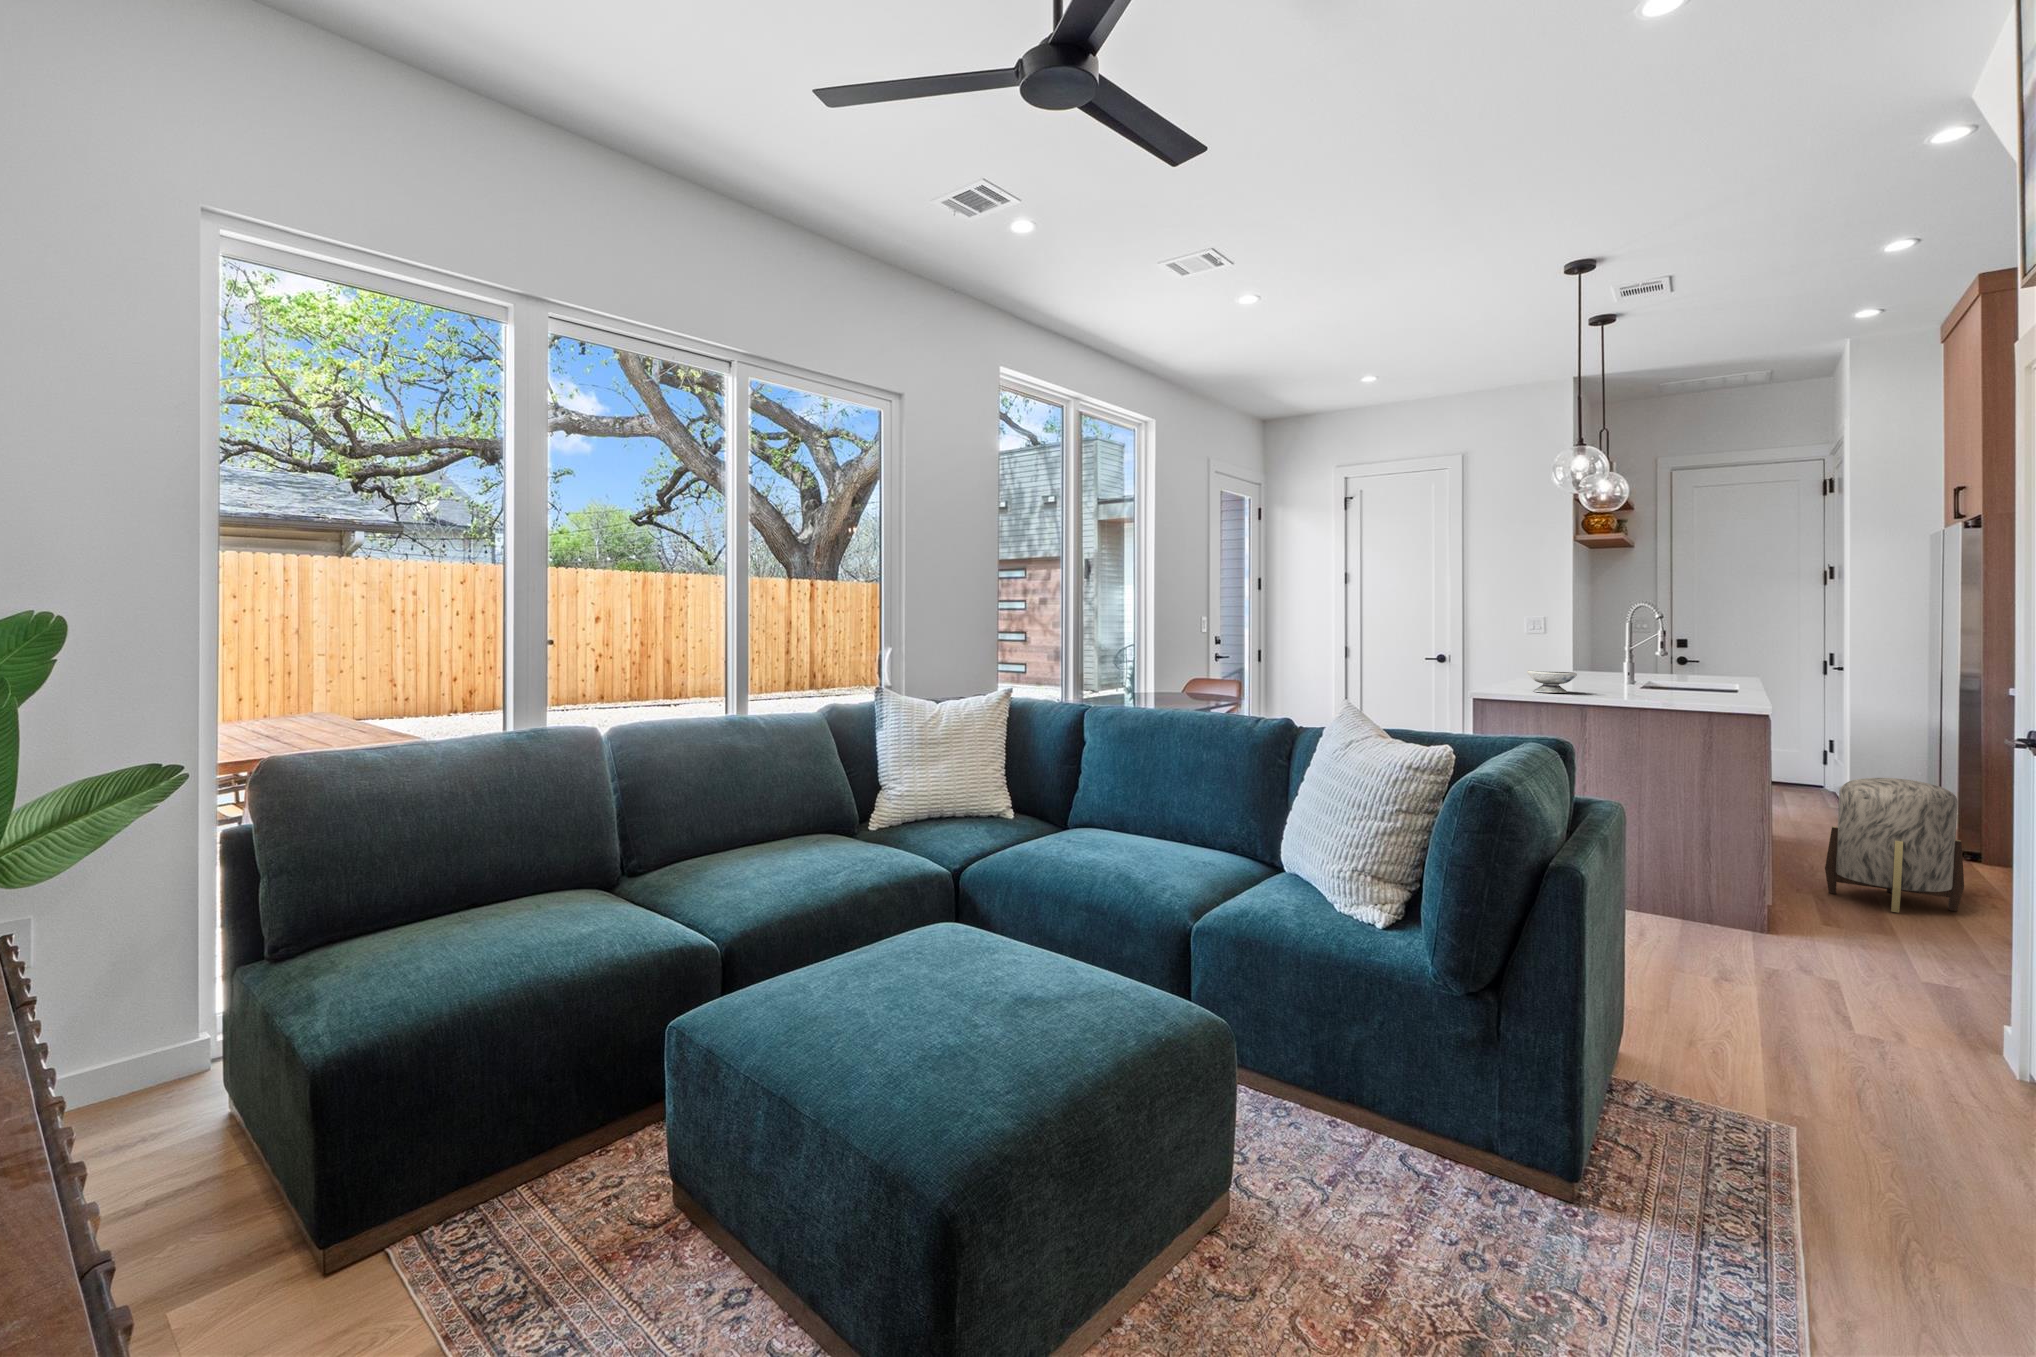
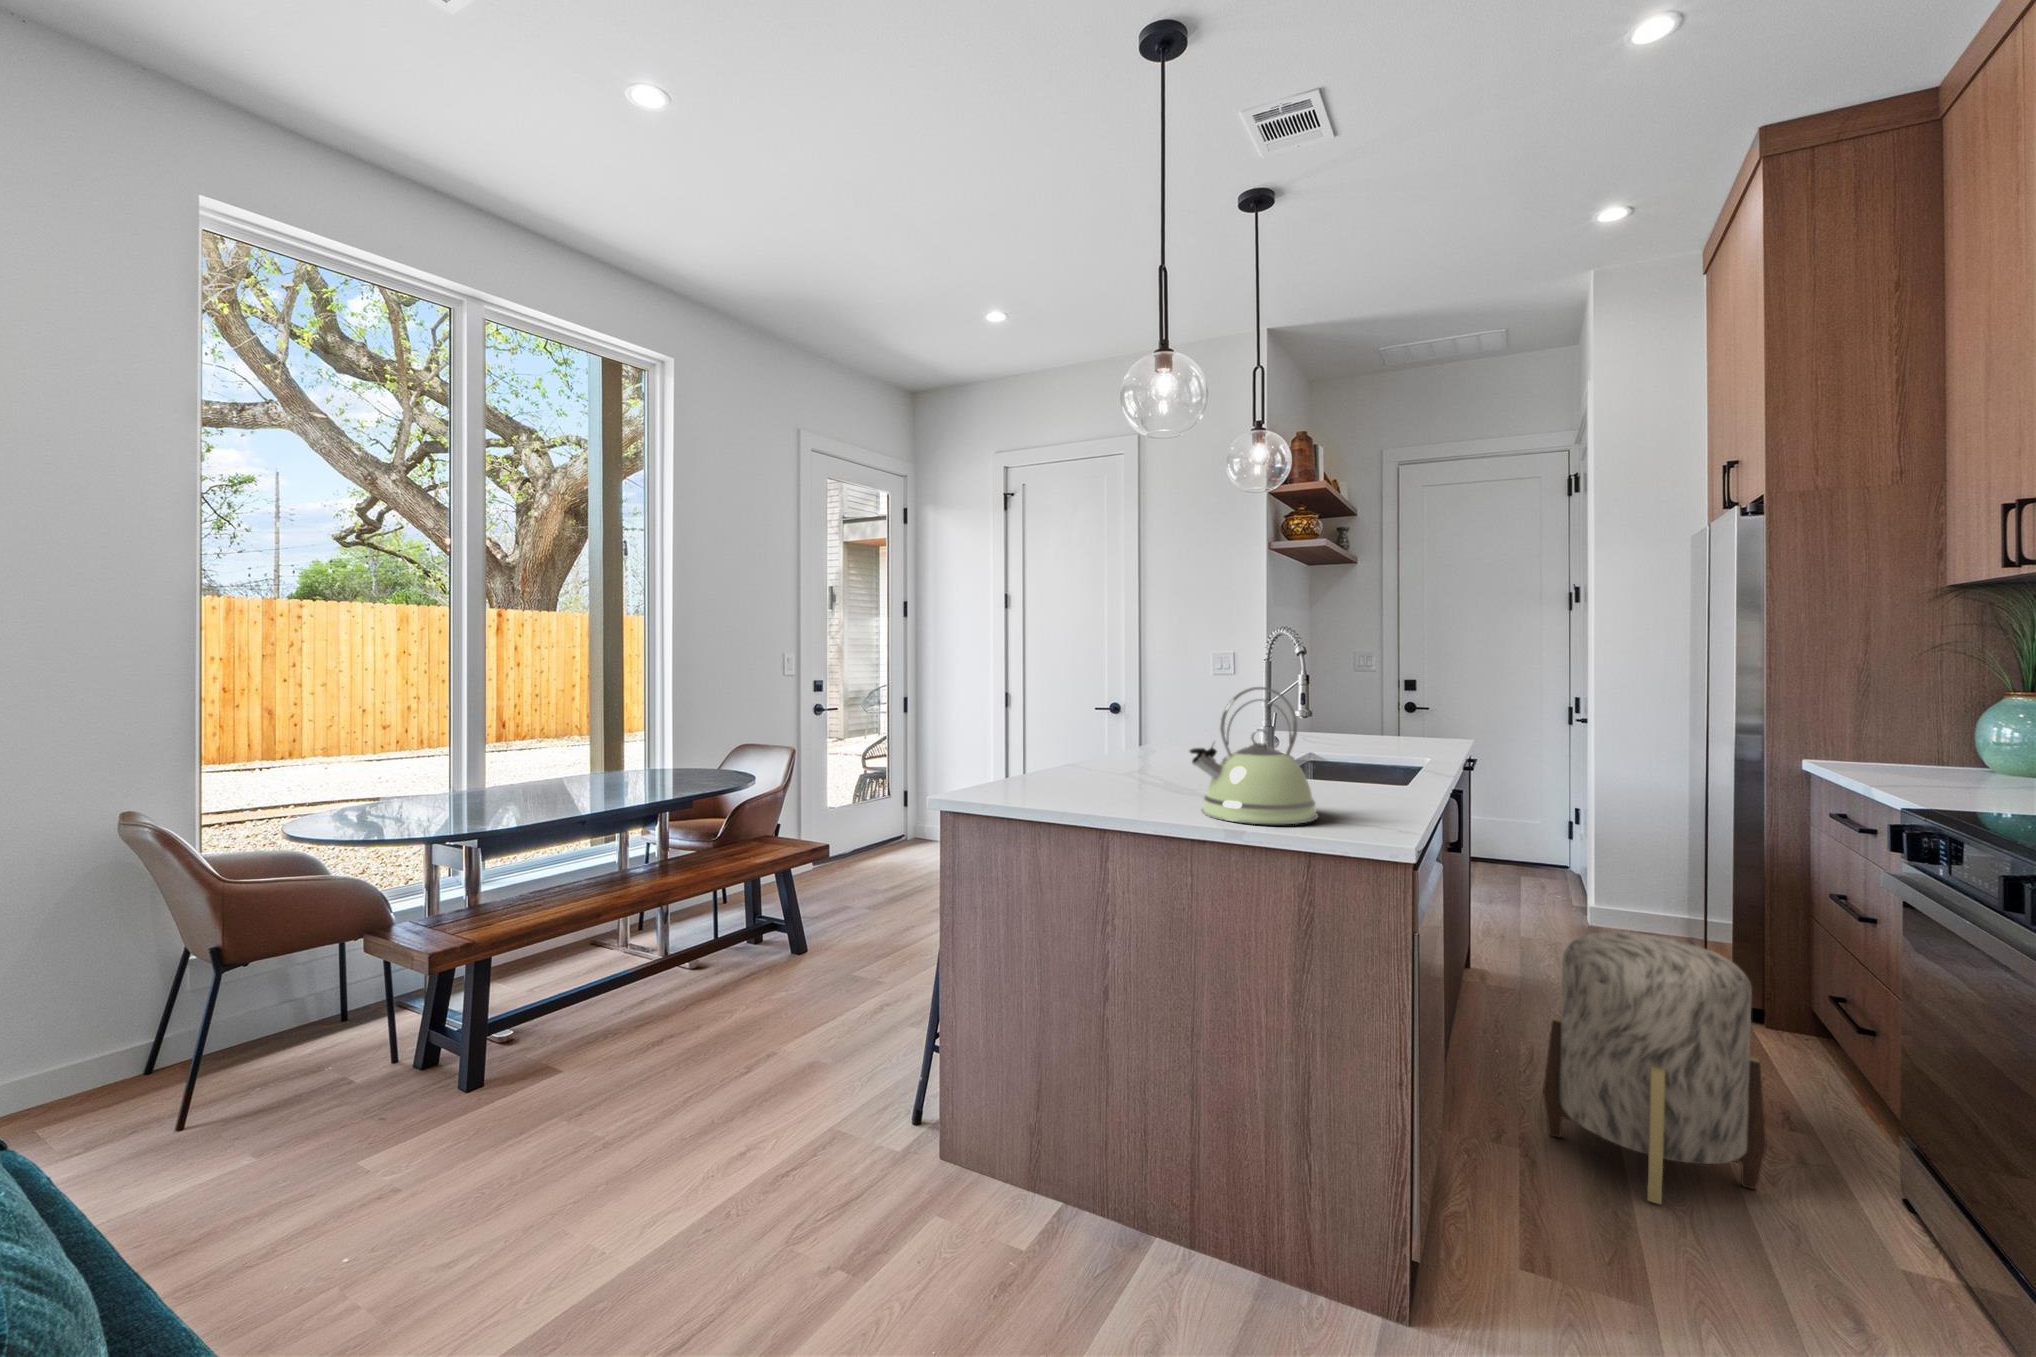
kettle: none [1641,636,1713,703] -> present [1190,687,1318,824]
bowl: present [1527,671,1577,693] -> none [1028,746,1109,791]

